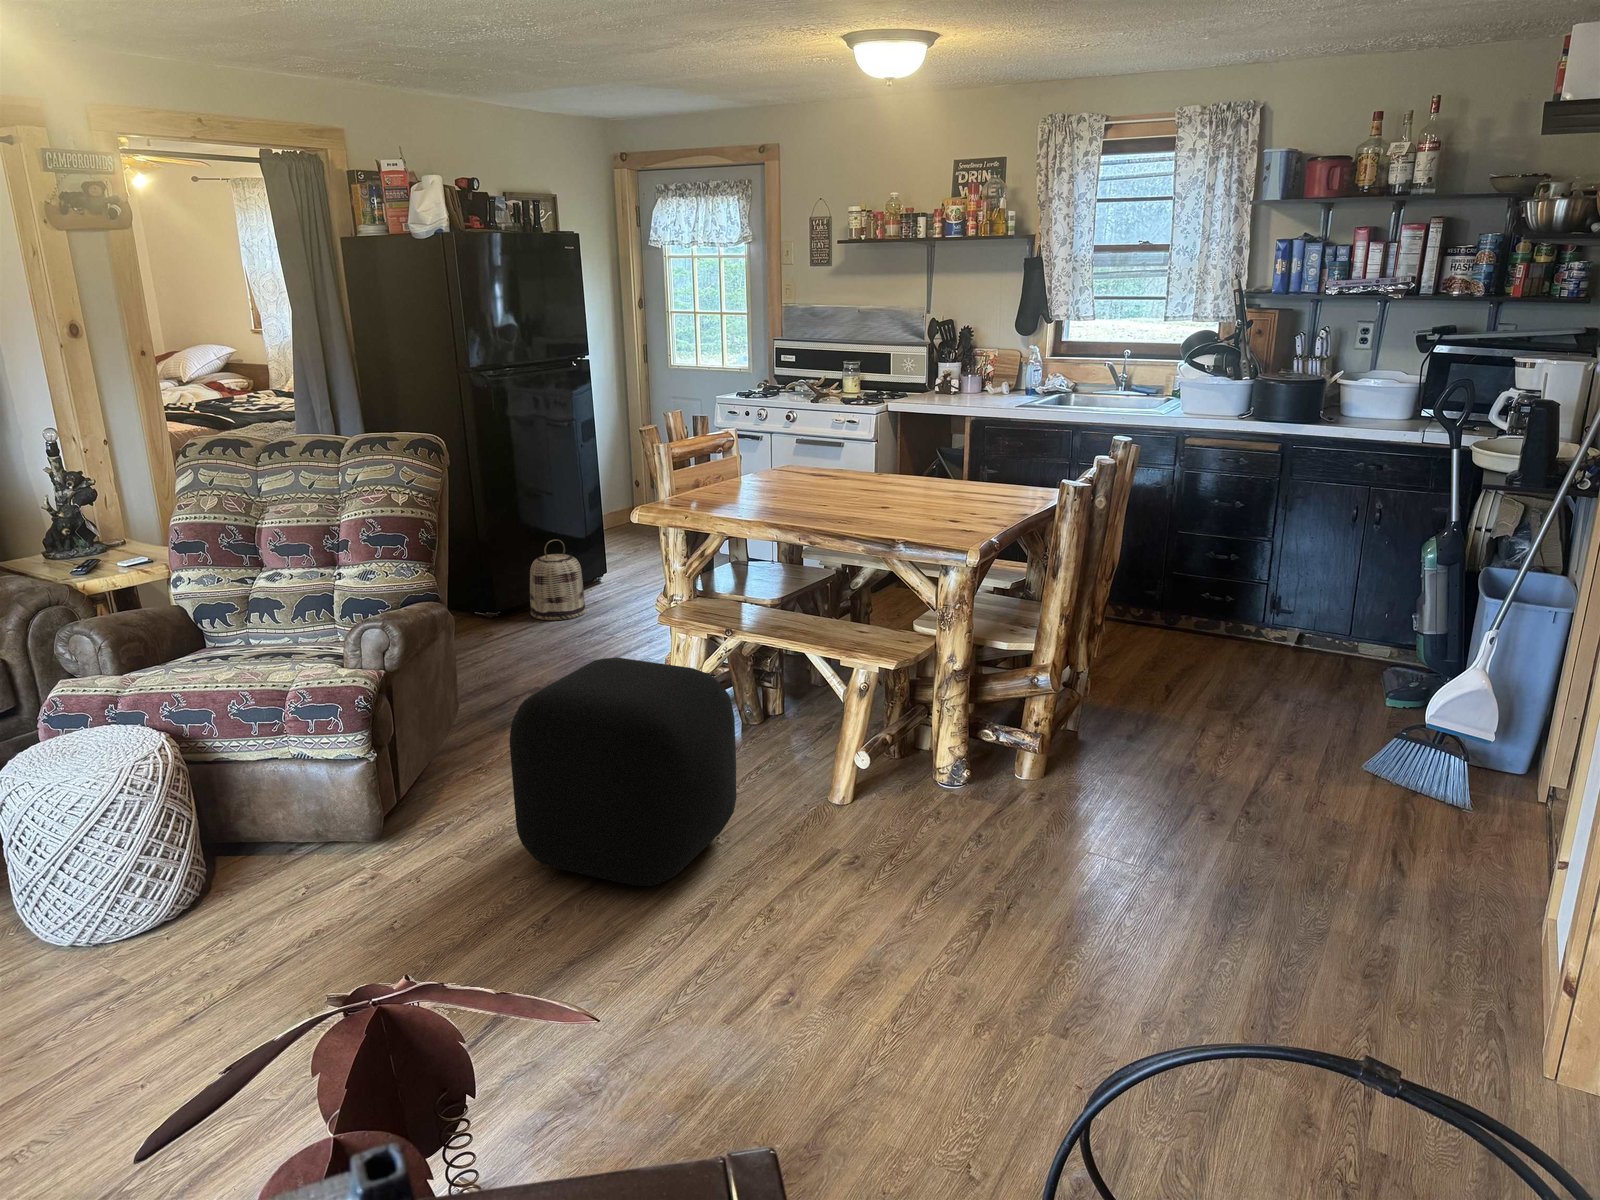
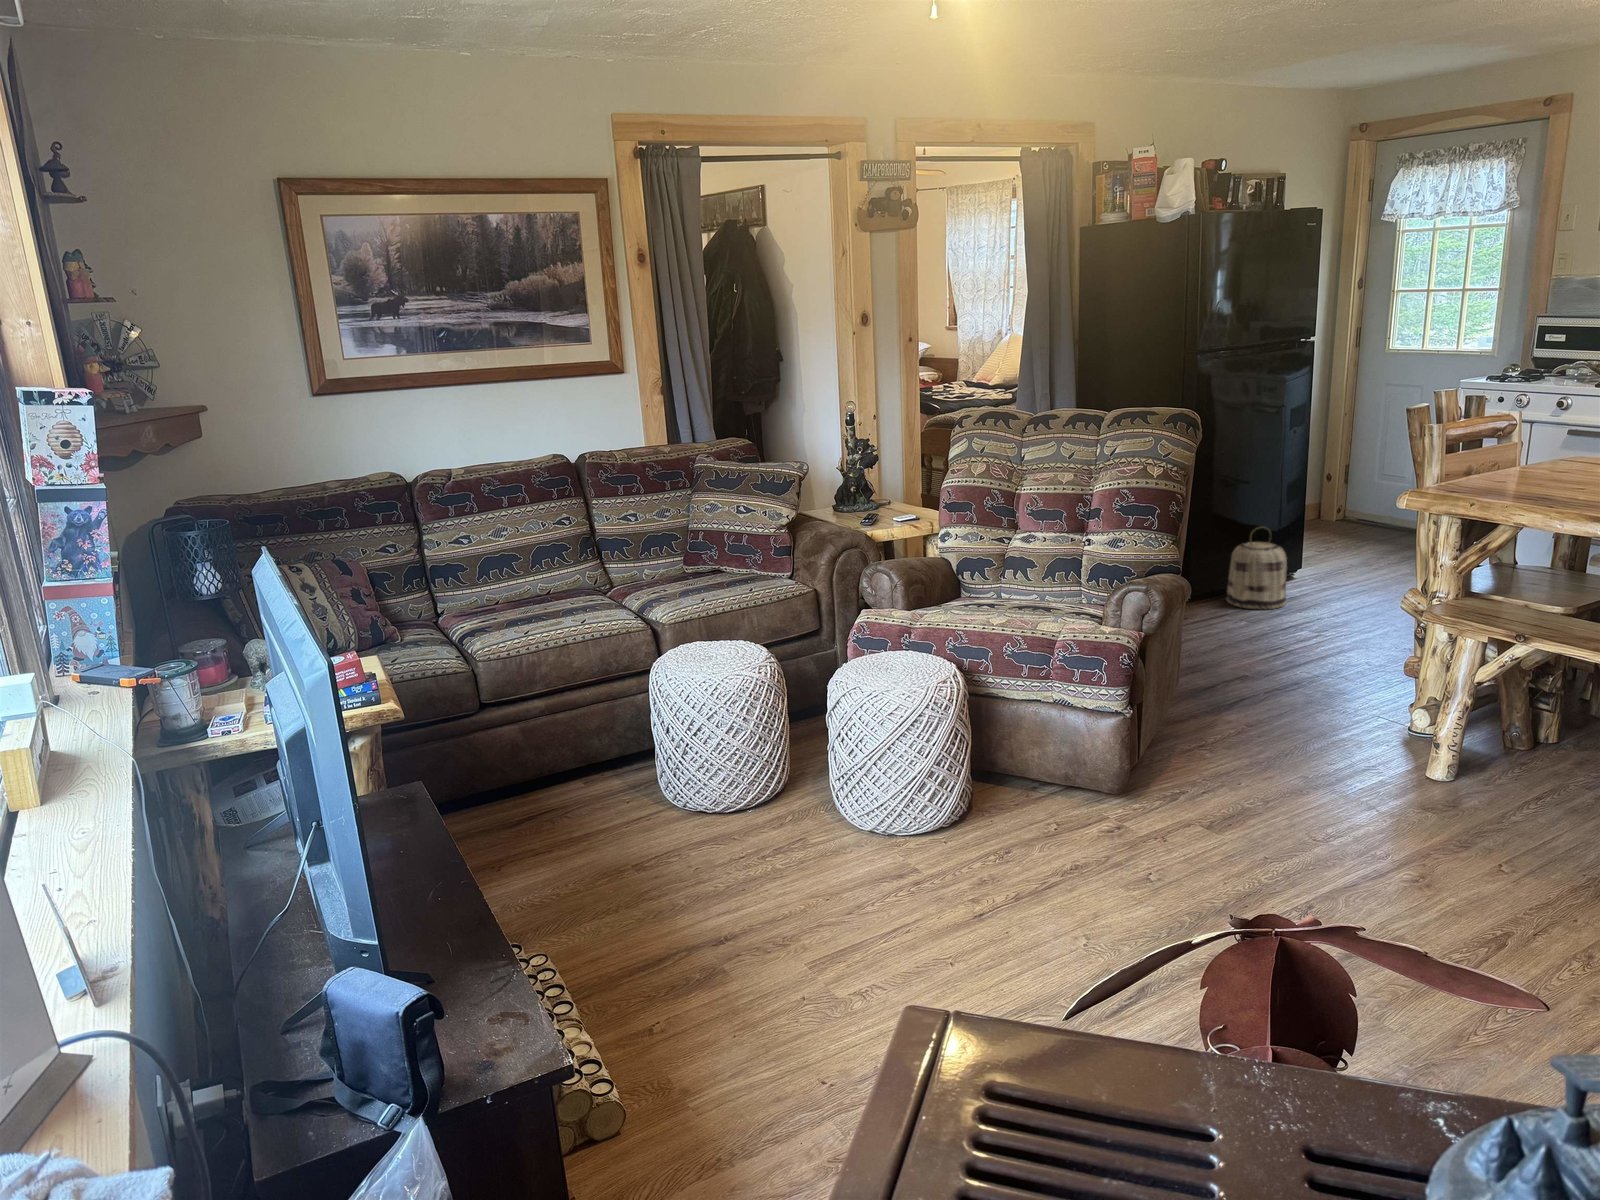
ottoman: present [510,657,736,886] -> none [1269,647,1539,895]

